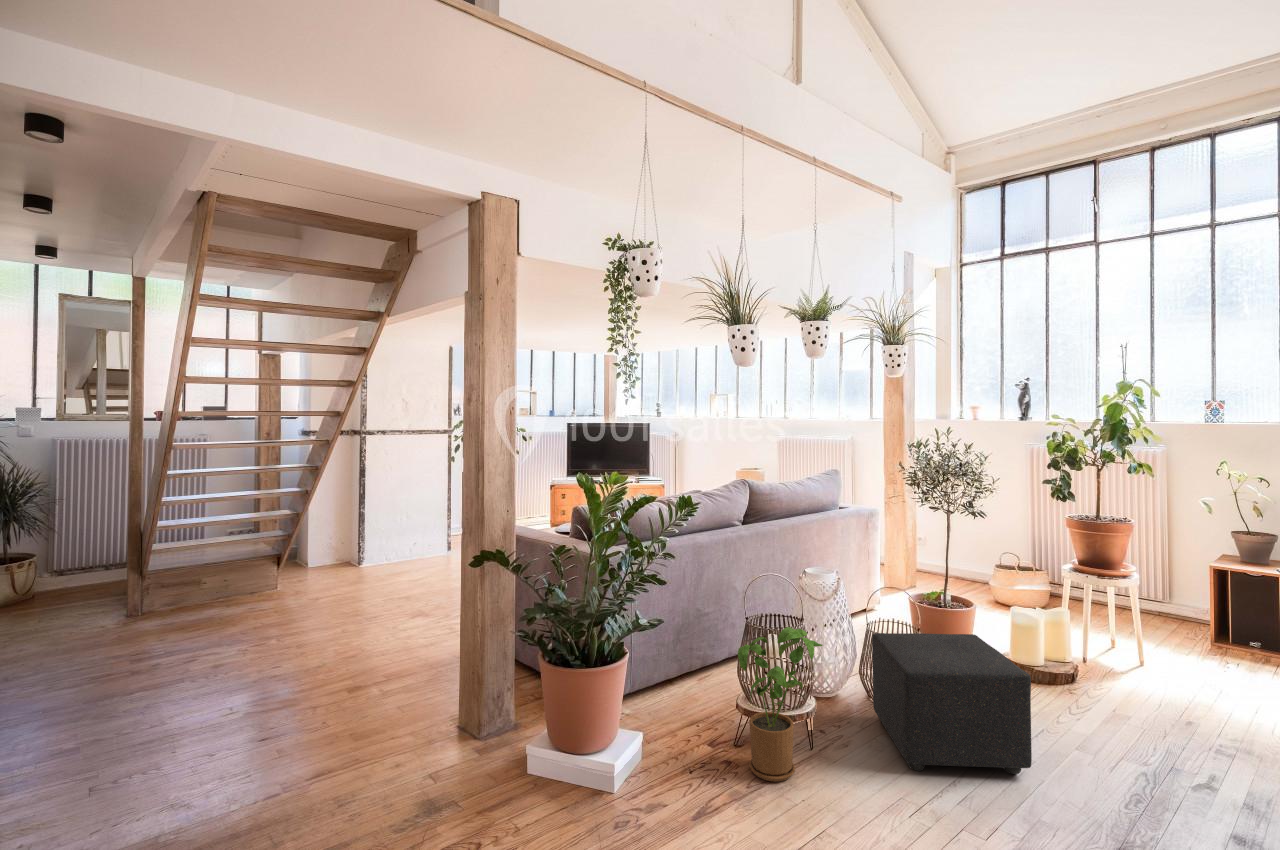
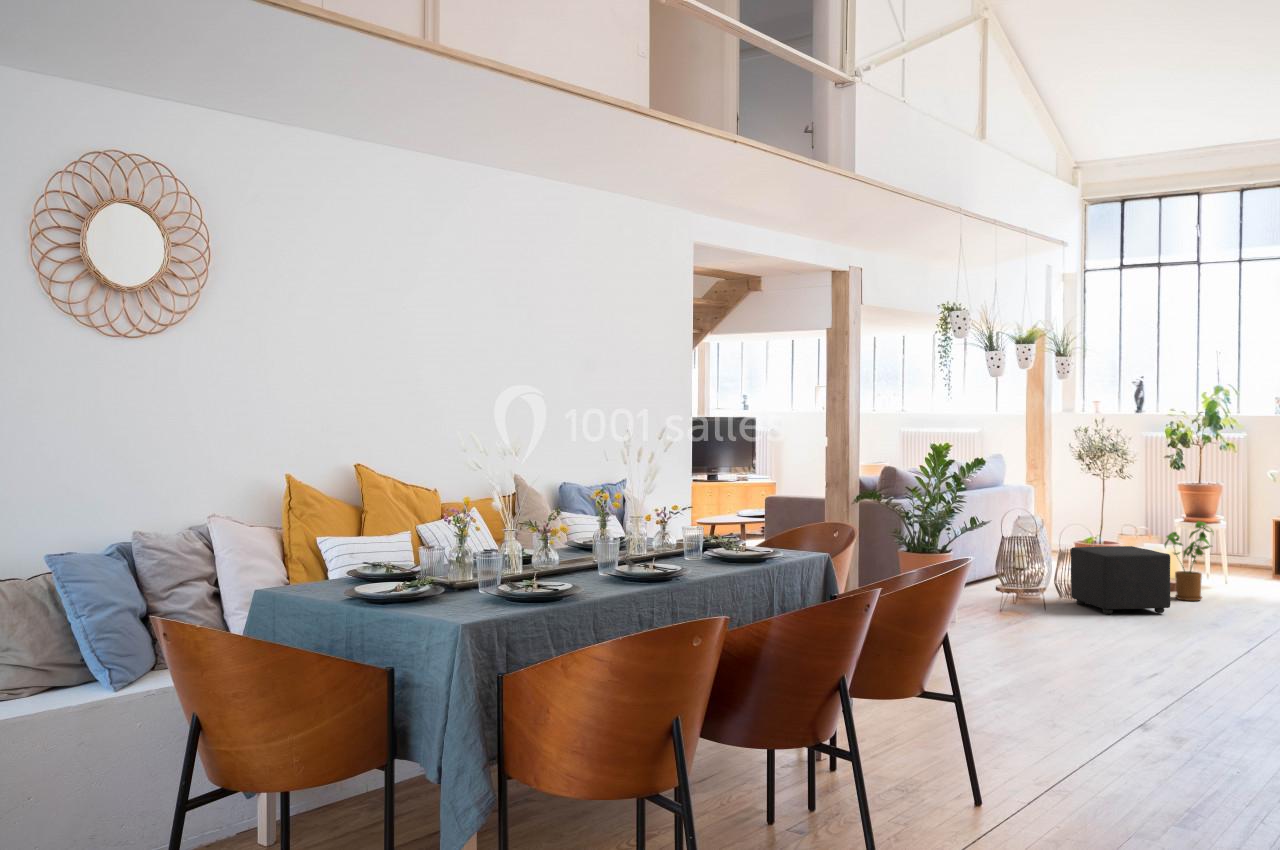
house plant: present [738,627,822,782] -> present [1165,521,1213,601]

